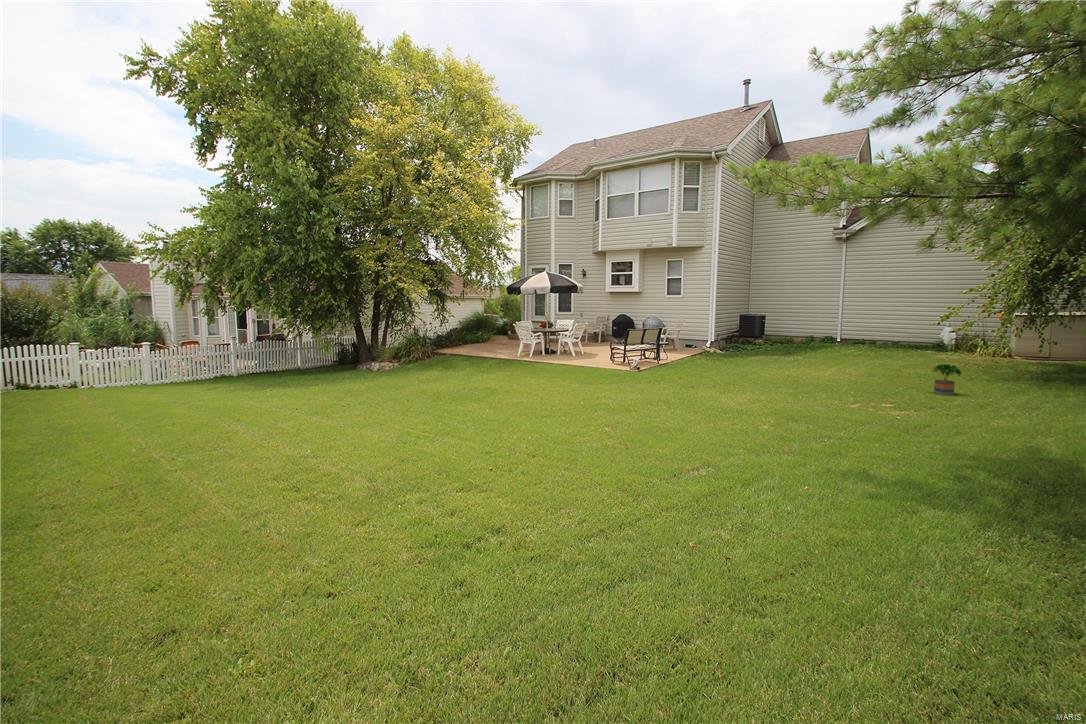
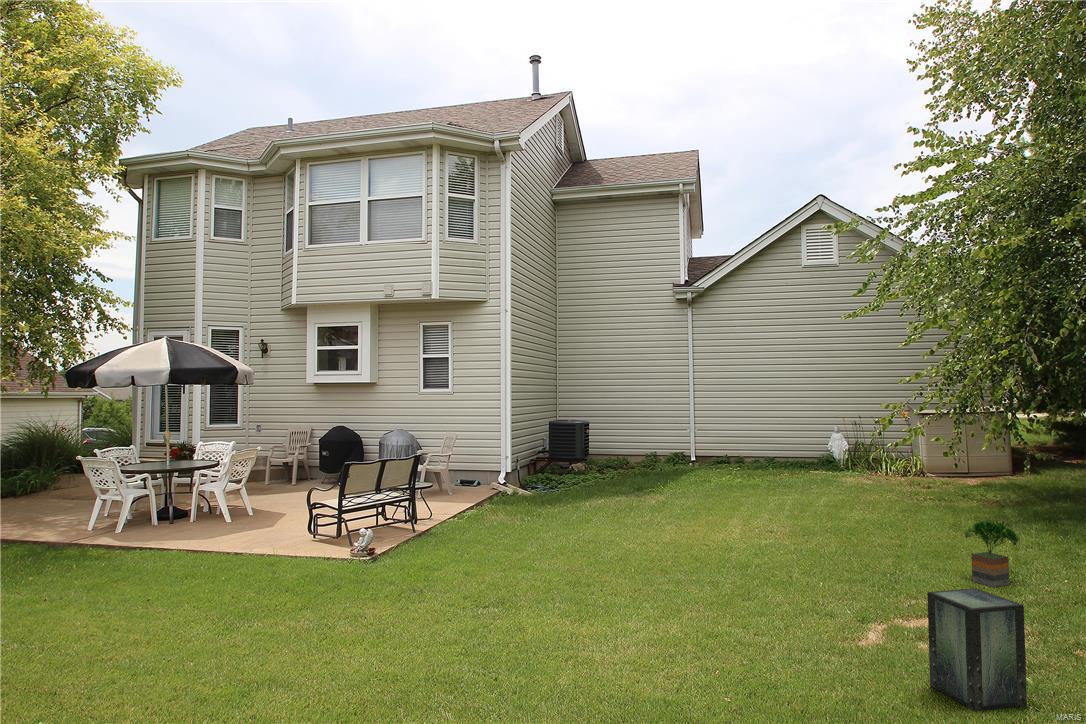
storage box: none [851,376,887,417] -> present [927,588,1027,712]

